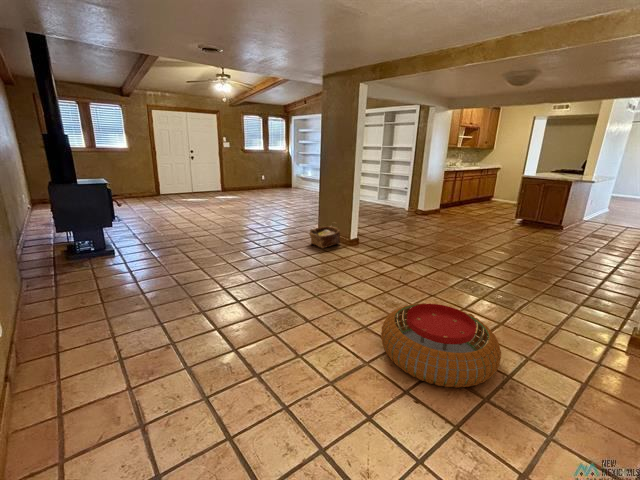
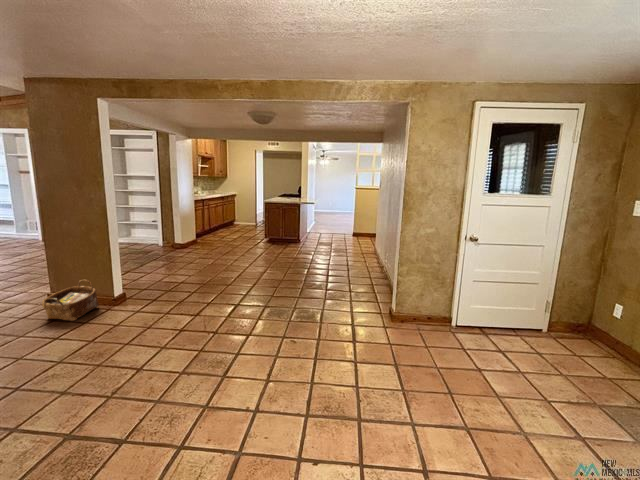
pouf: present [381,303,501,388] -> none [234,342,354,437]

